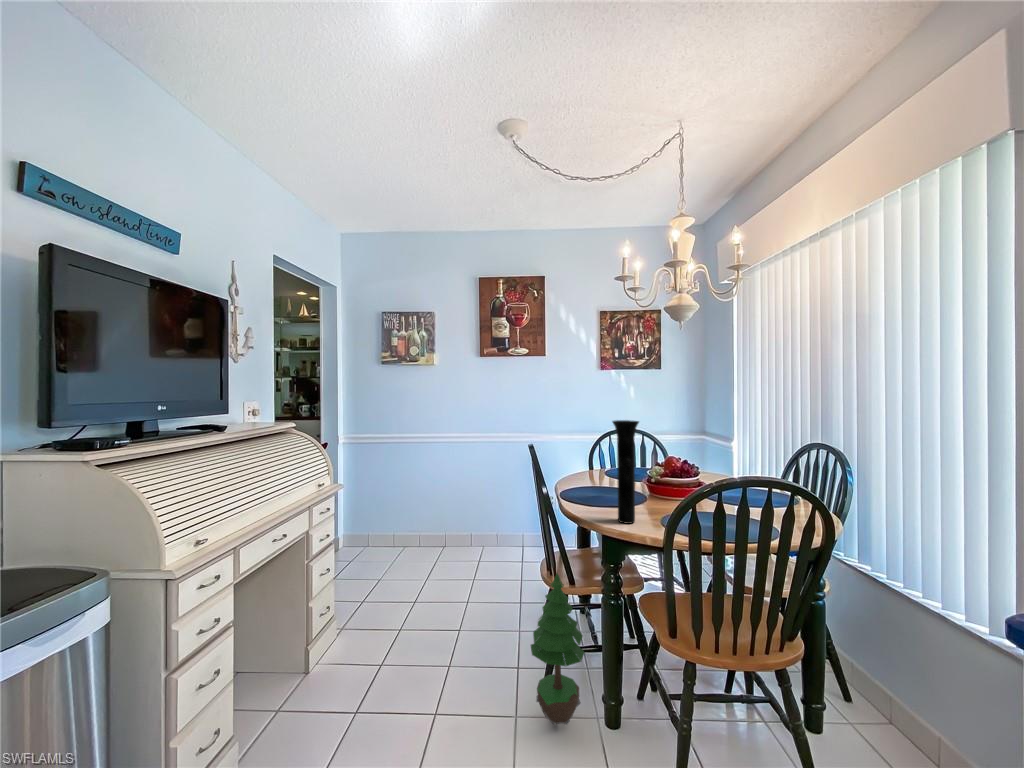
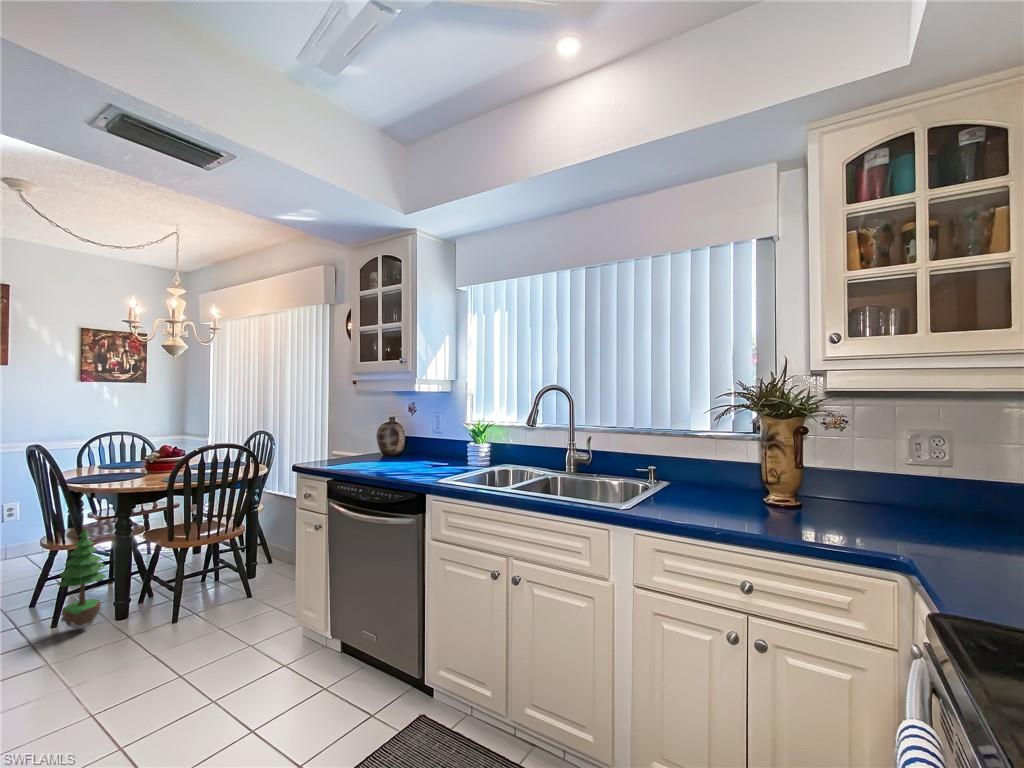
vase: present [613,420,639,524] -> none [132,423,154,486]

